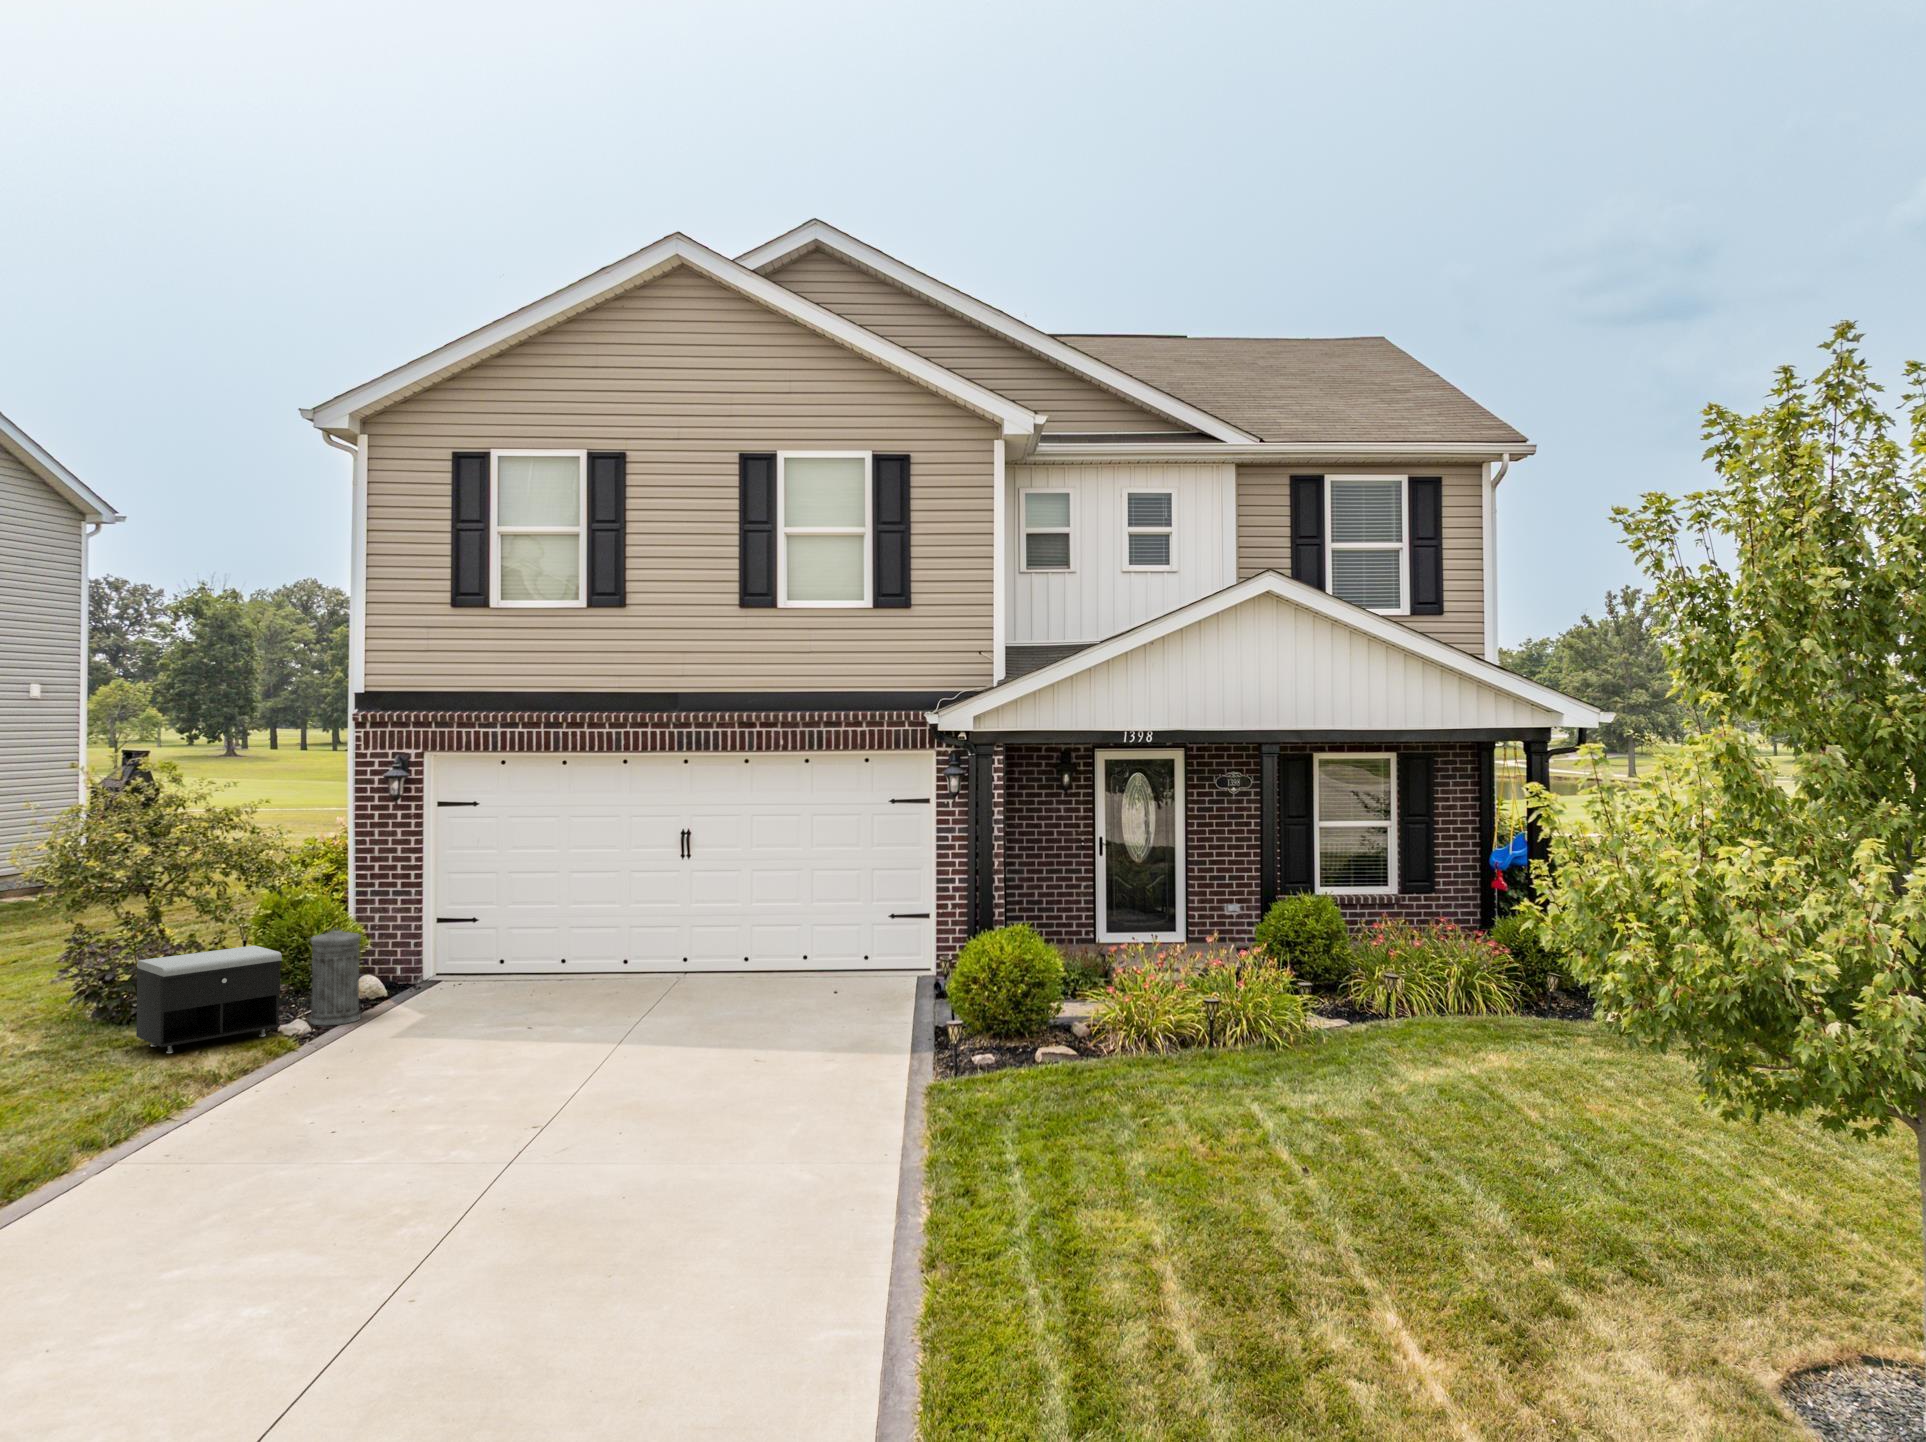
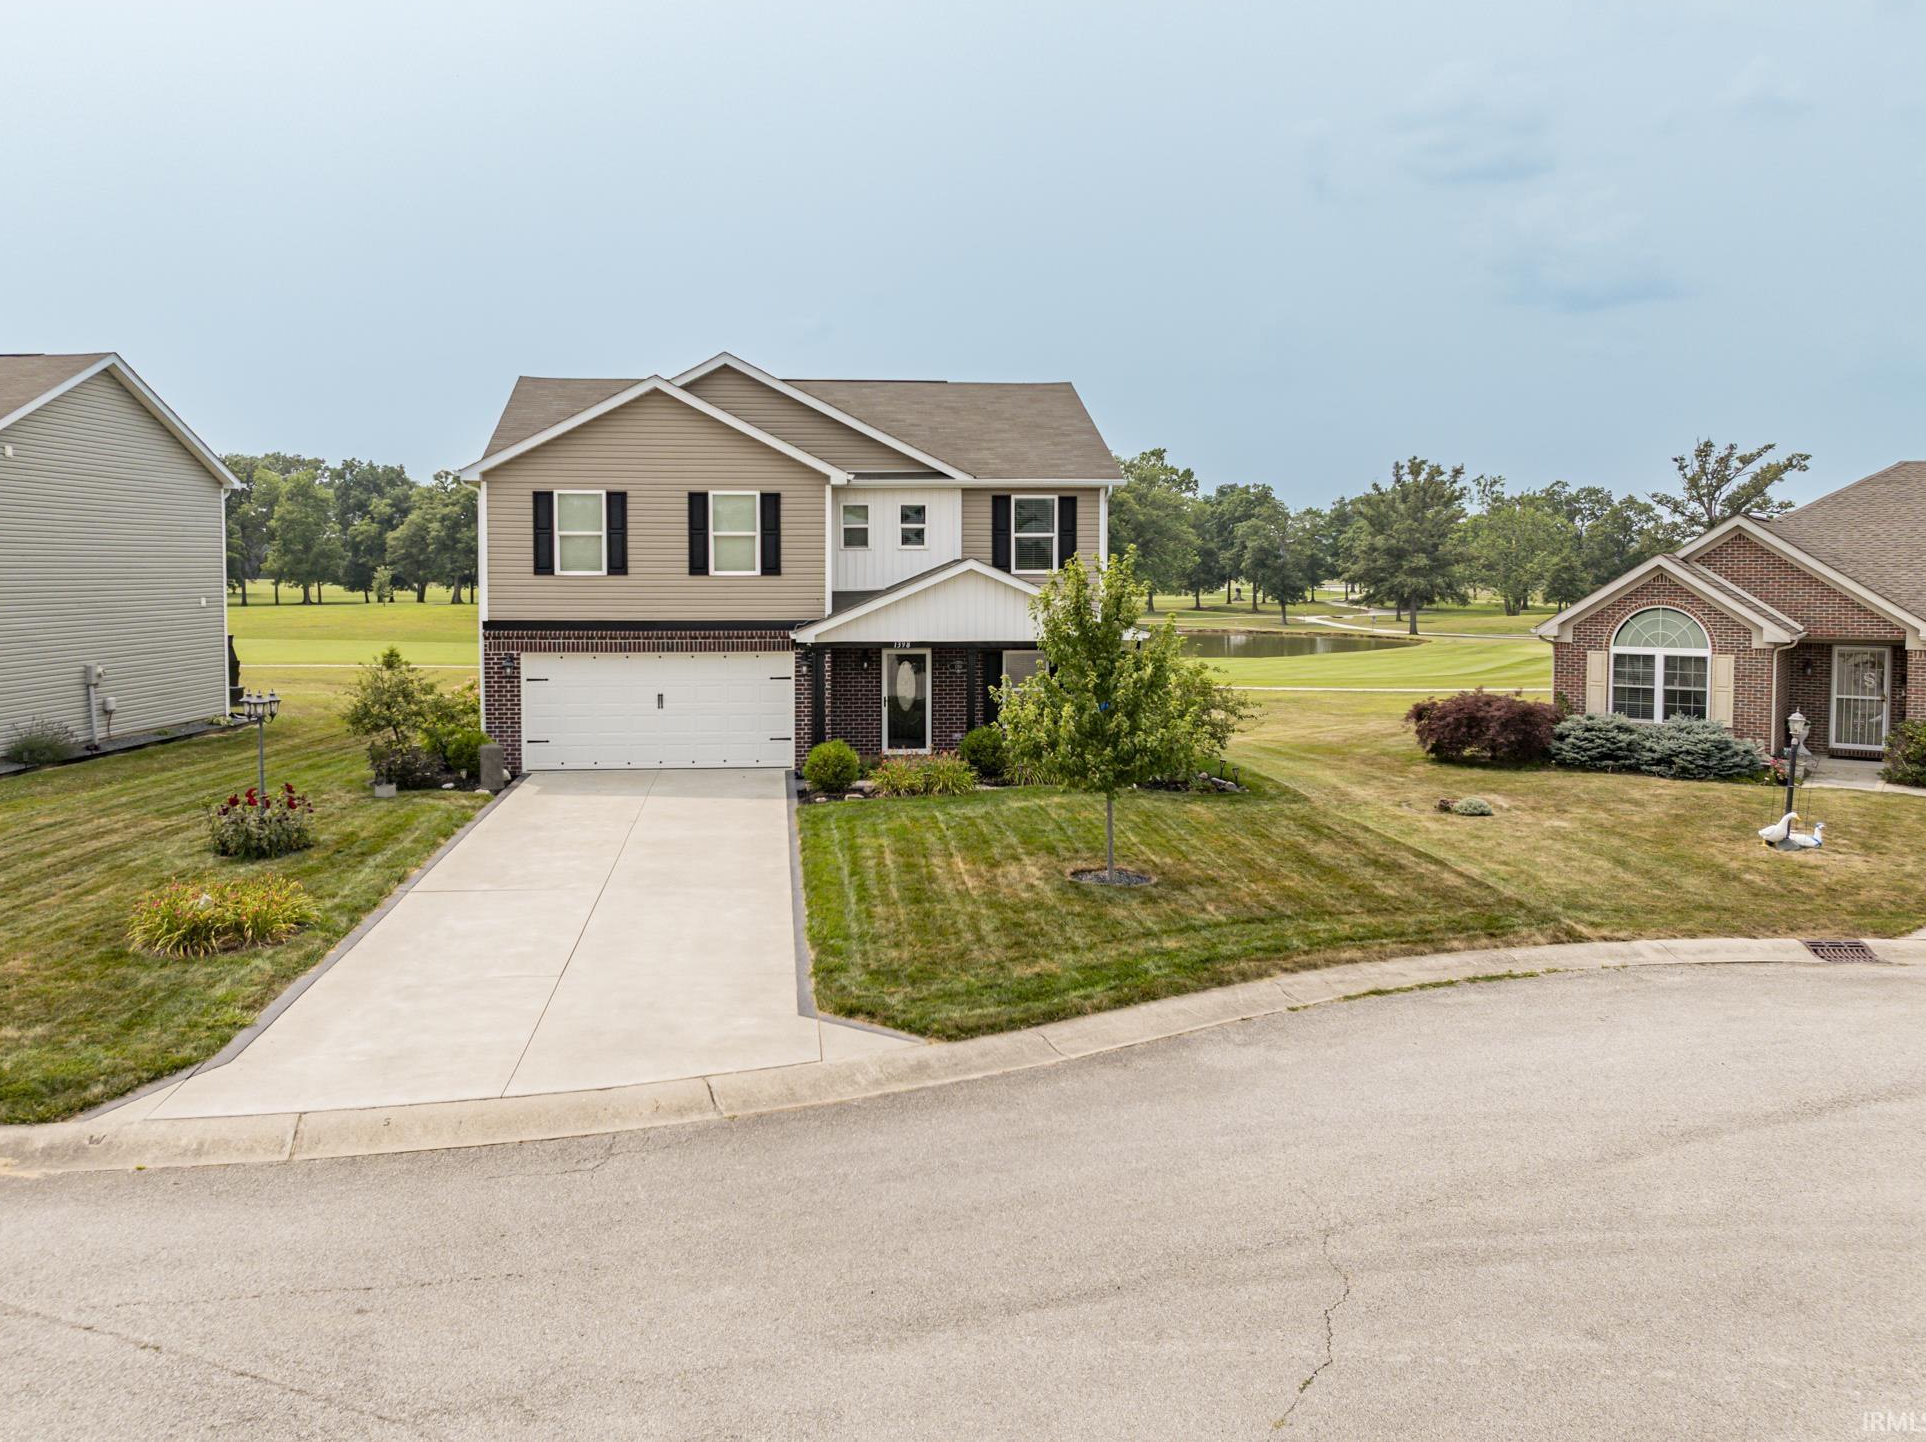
potted tree: none [70,941,123,1049] -> present [371,747,396,797]
storage bench: present [136,946,282,1053] -> none [404,750,471,798]

